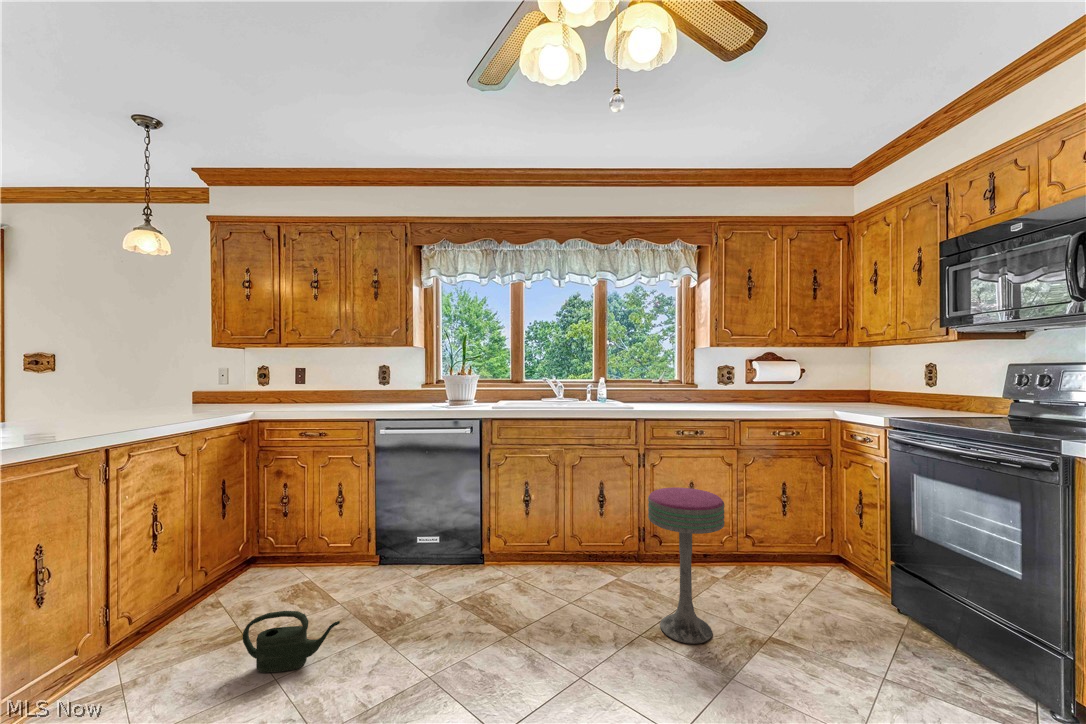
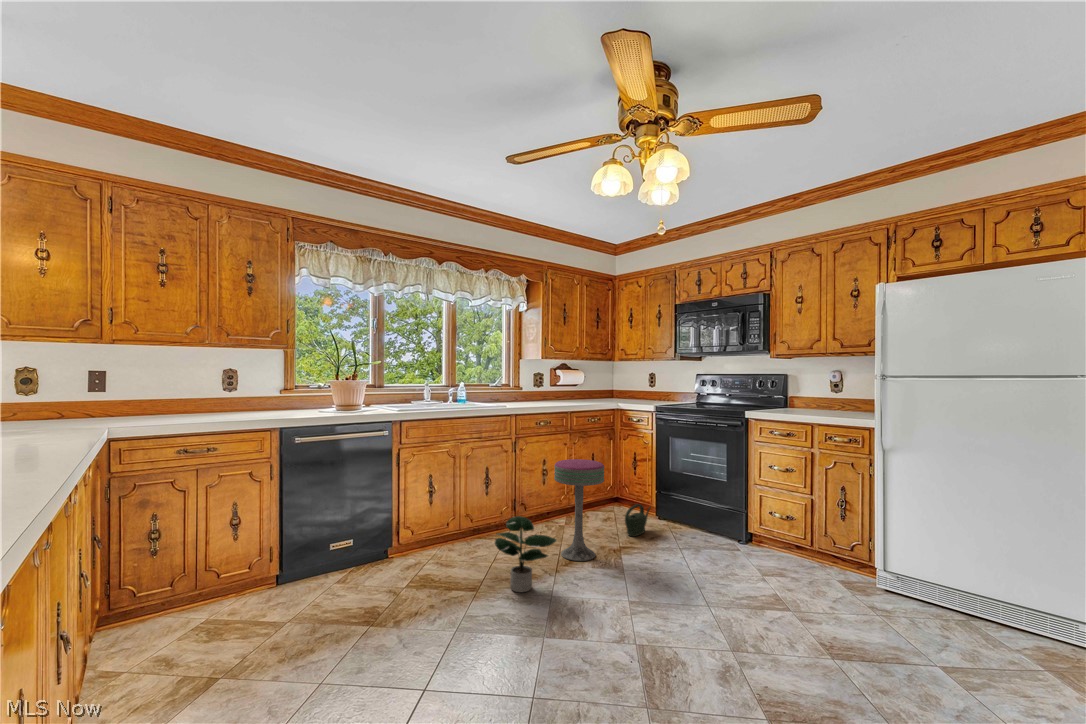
potted plant: none [515,553,595,659] -> present [495,516,556,592]
watering can: present [243,611,340,673] -> present [625,504,651,536]

